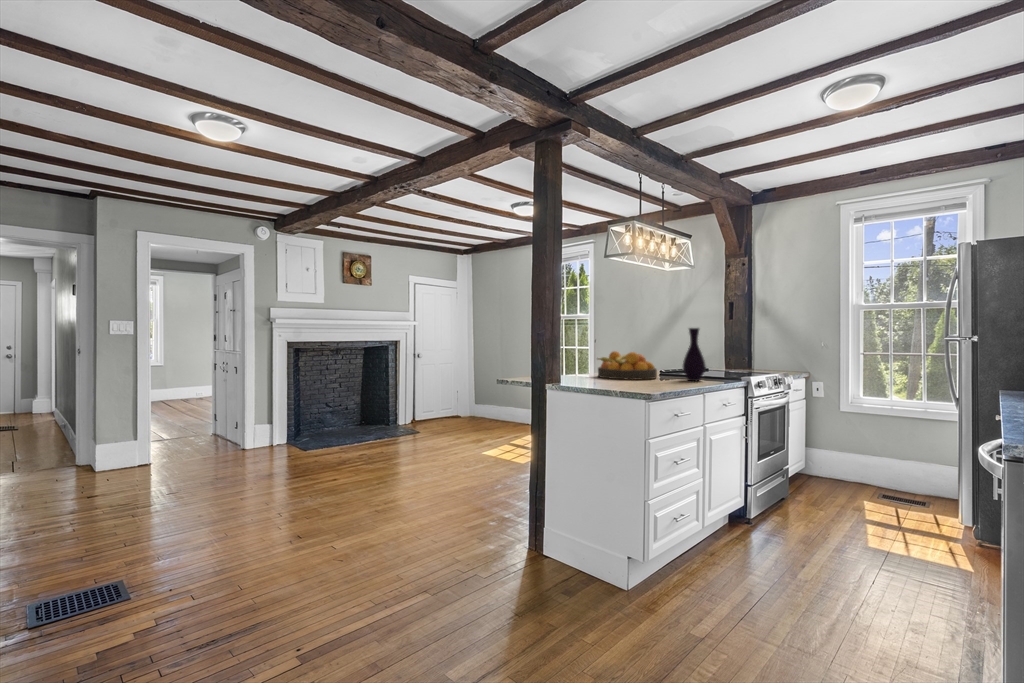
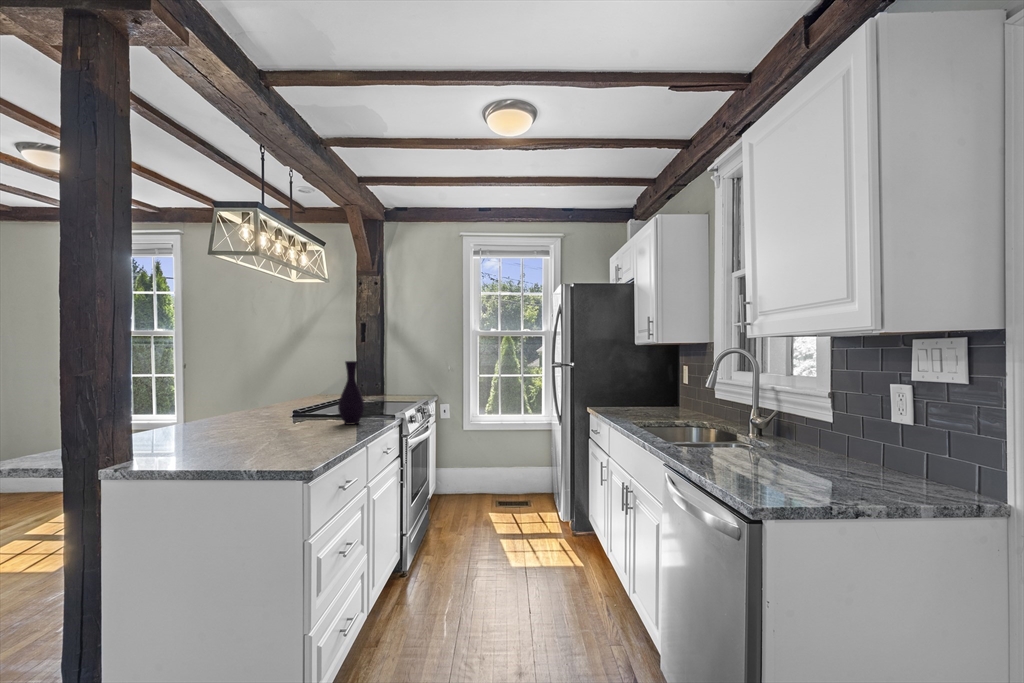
fruit bowl: present [598,351,657,380] -> none [219,393,305,432]

